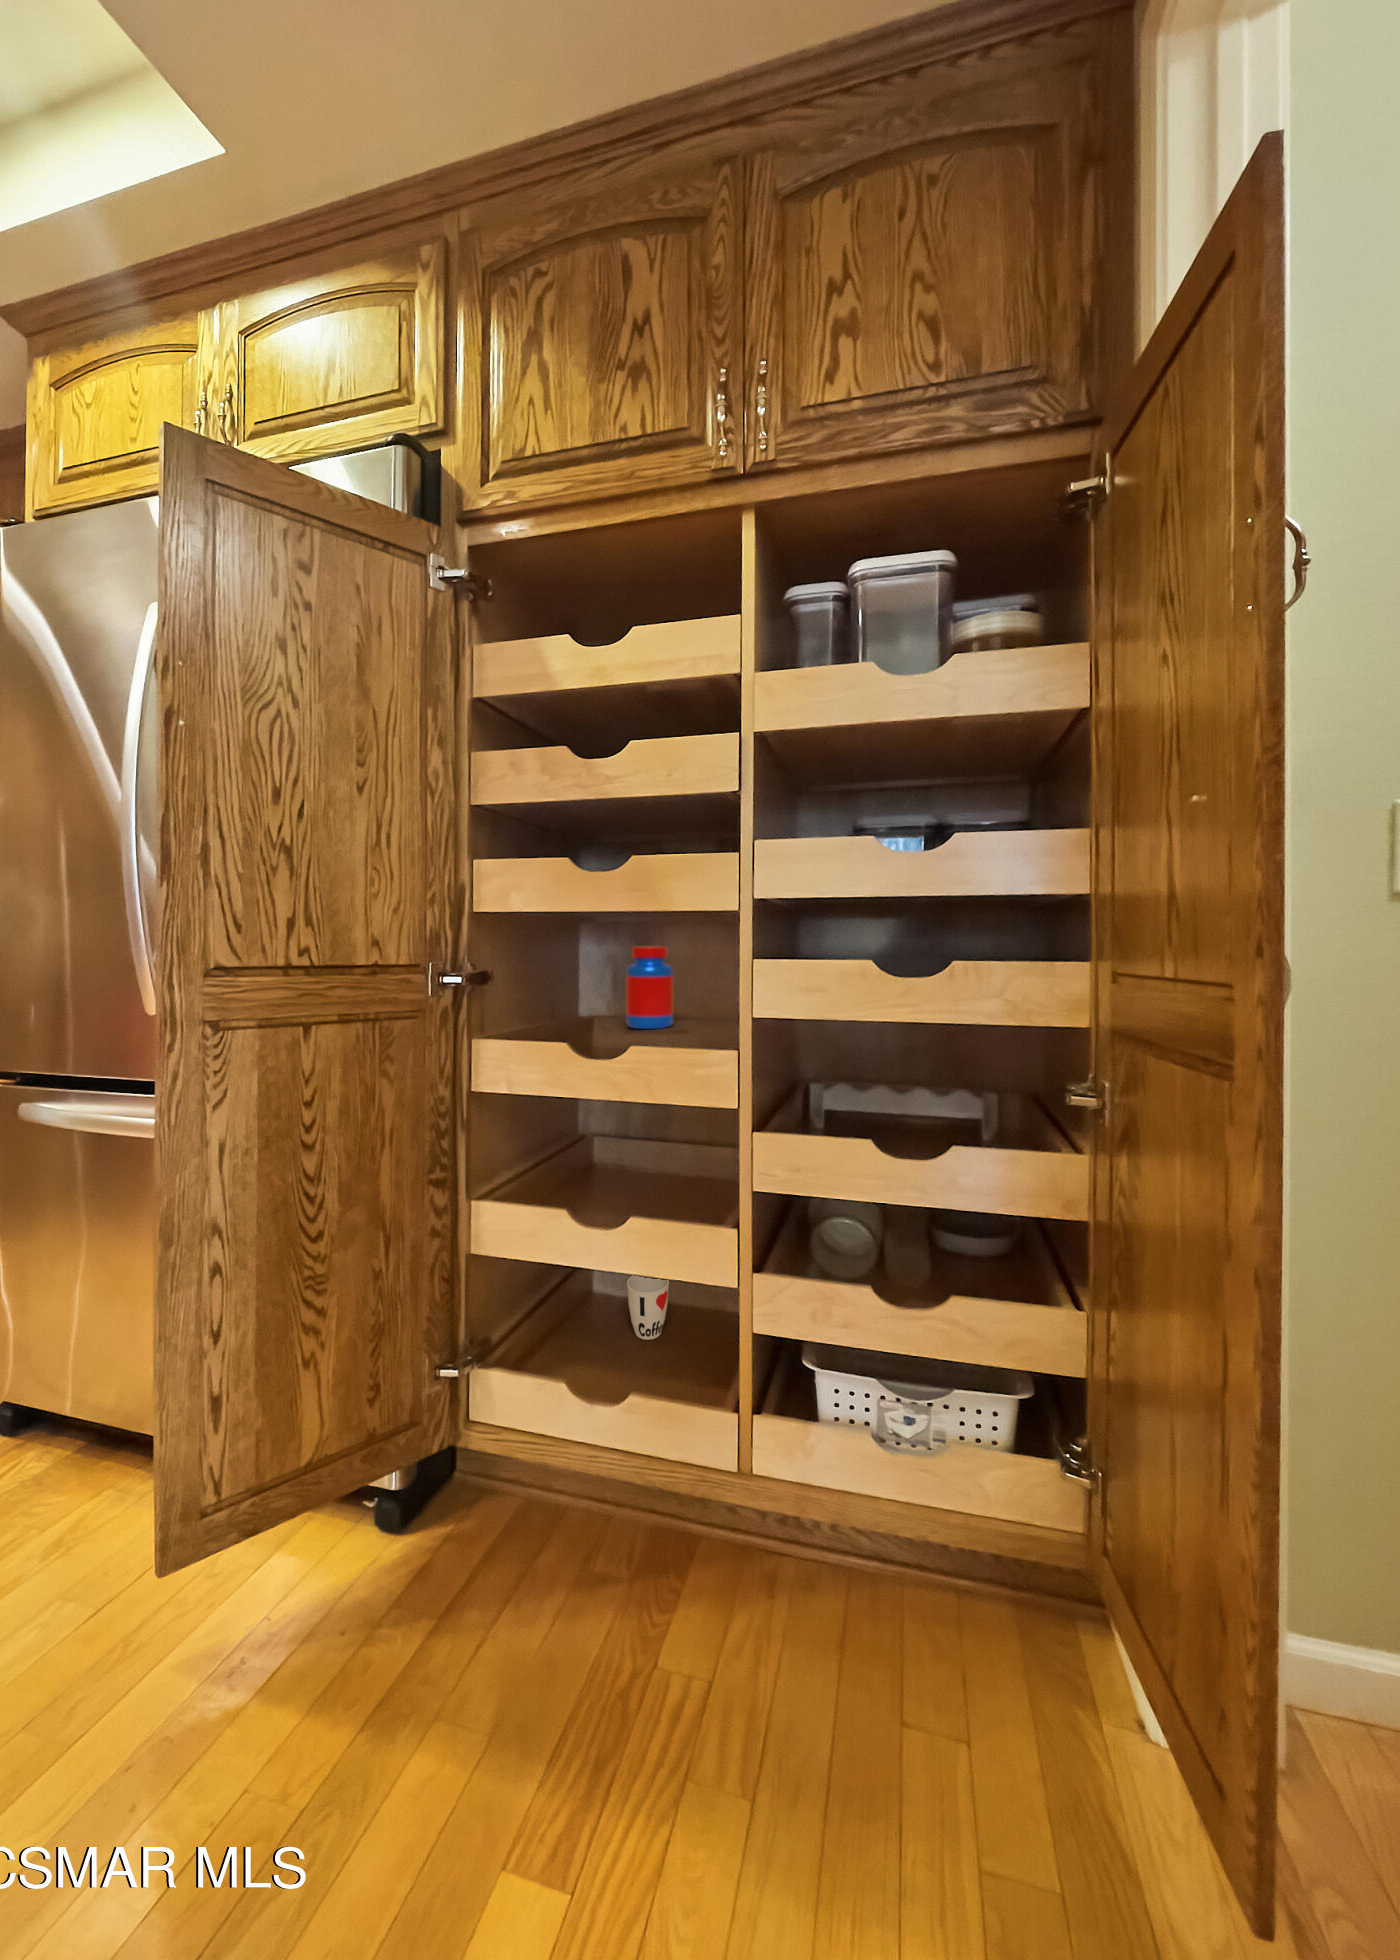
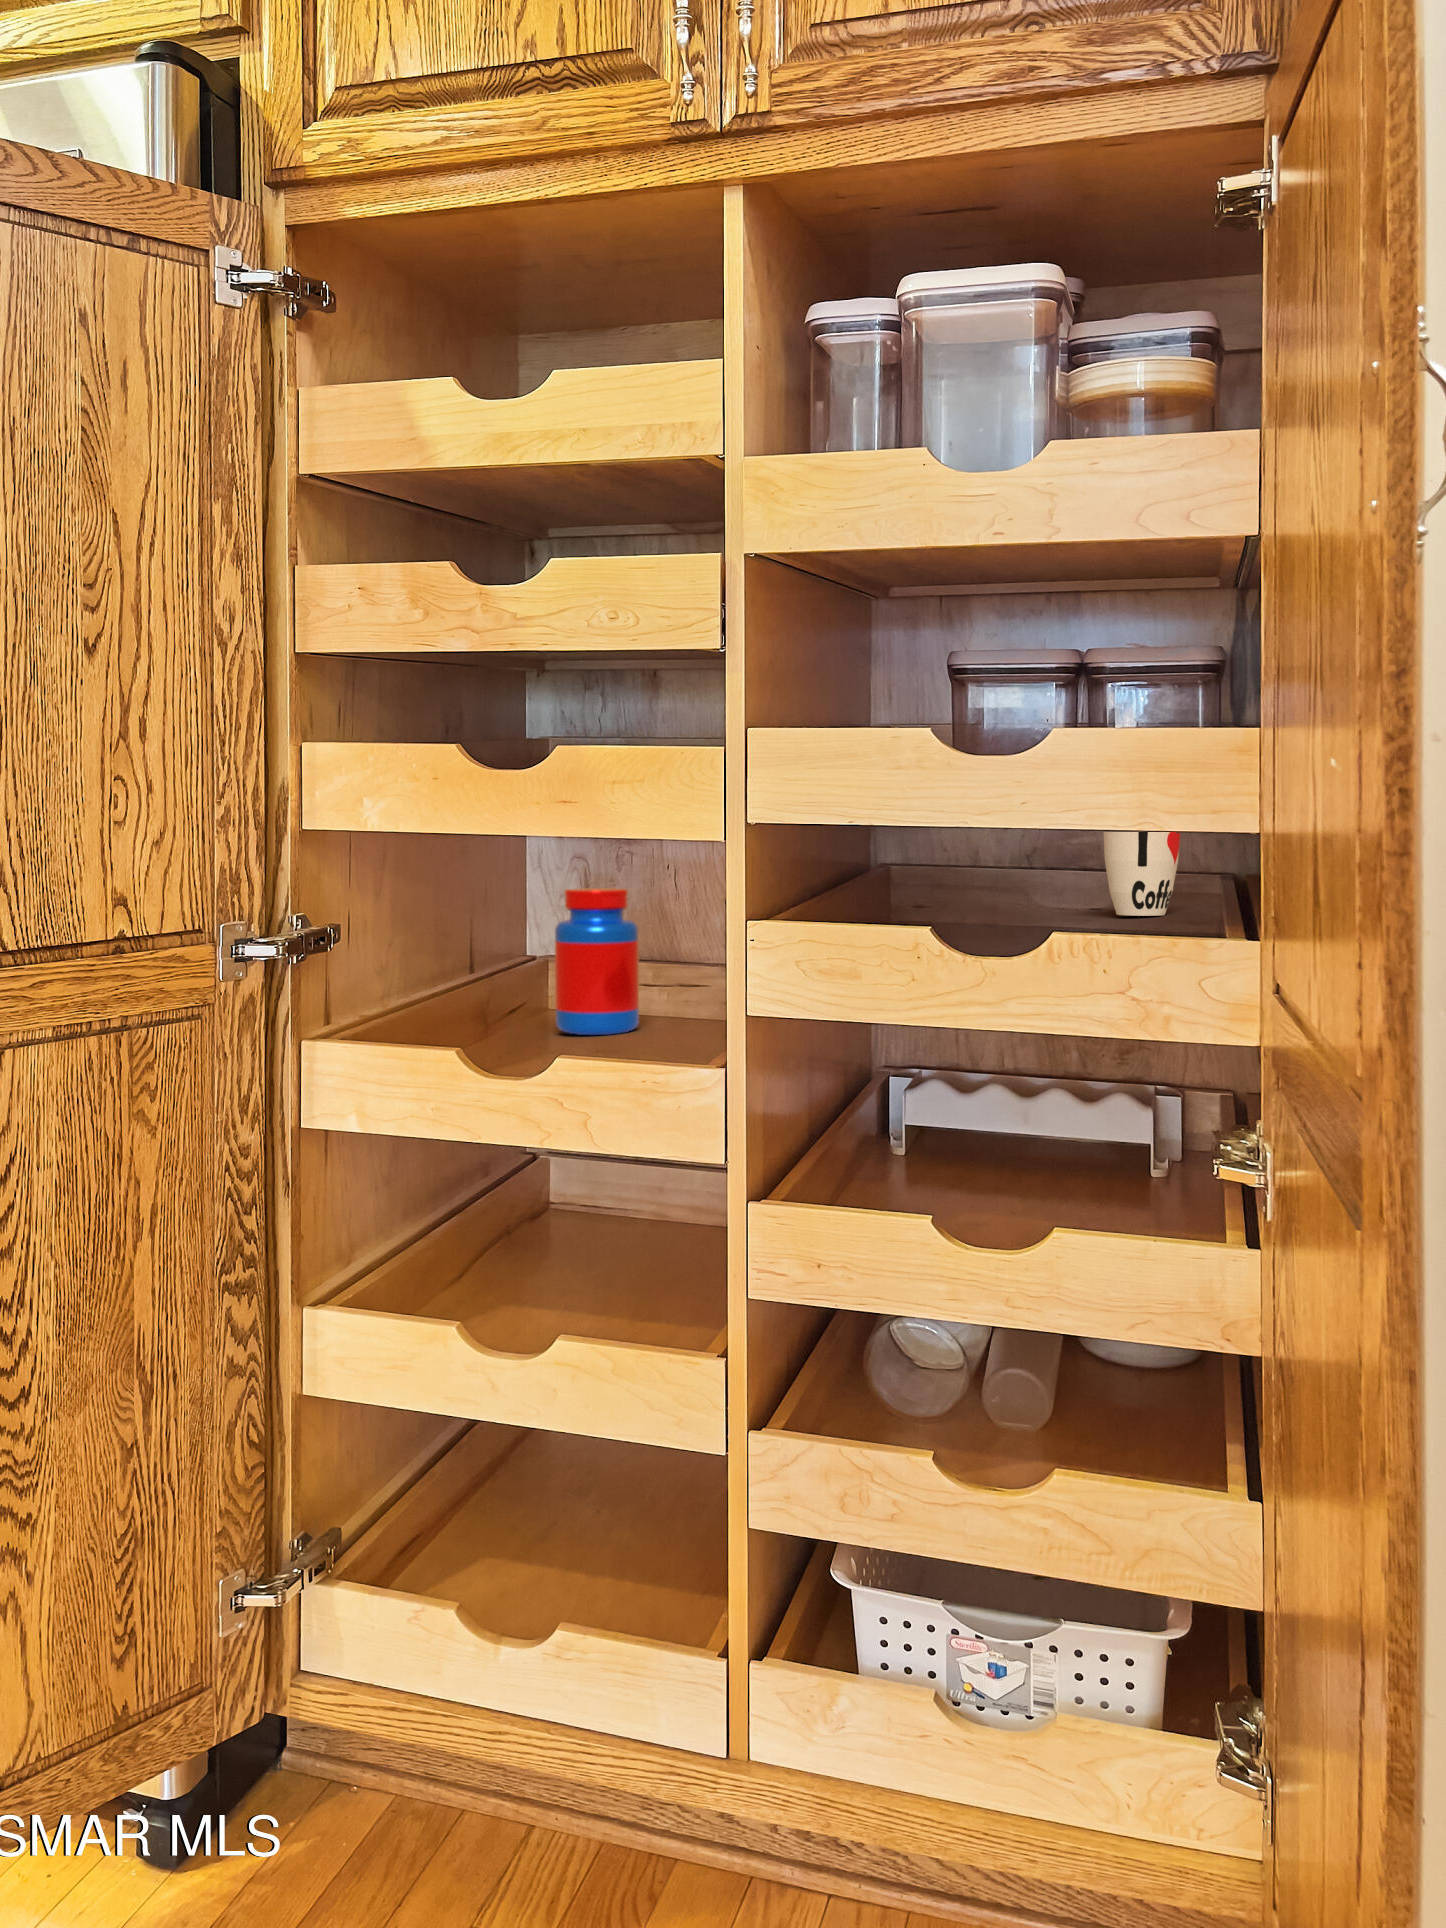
cup: present [627,1275,669,1340] -> present [1103,832,1180,916]

